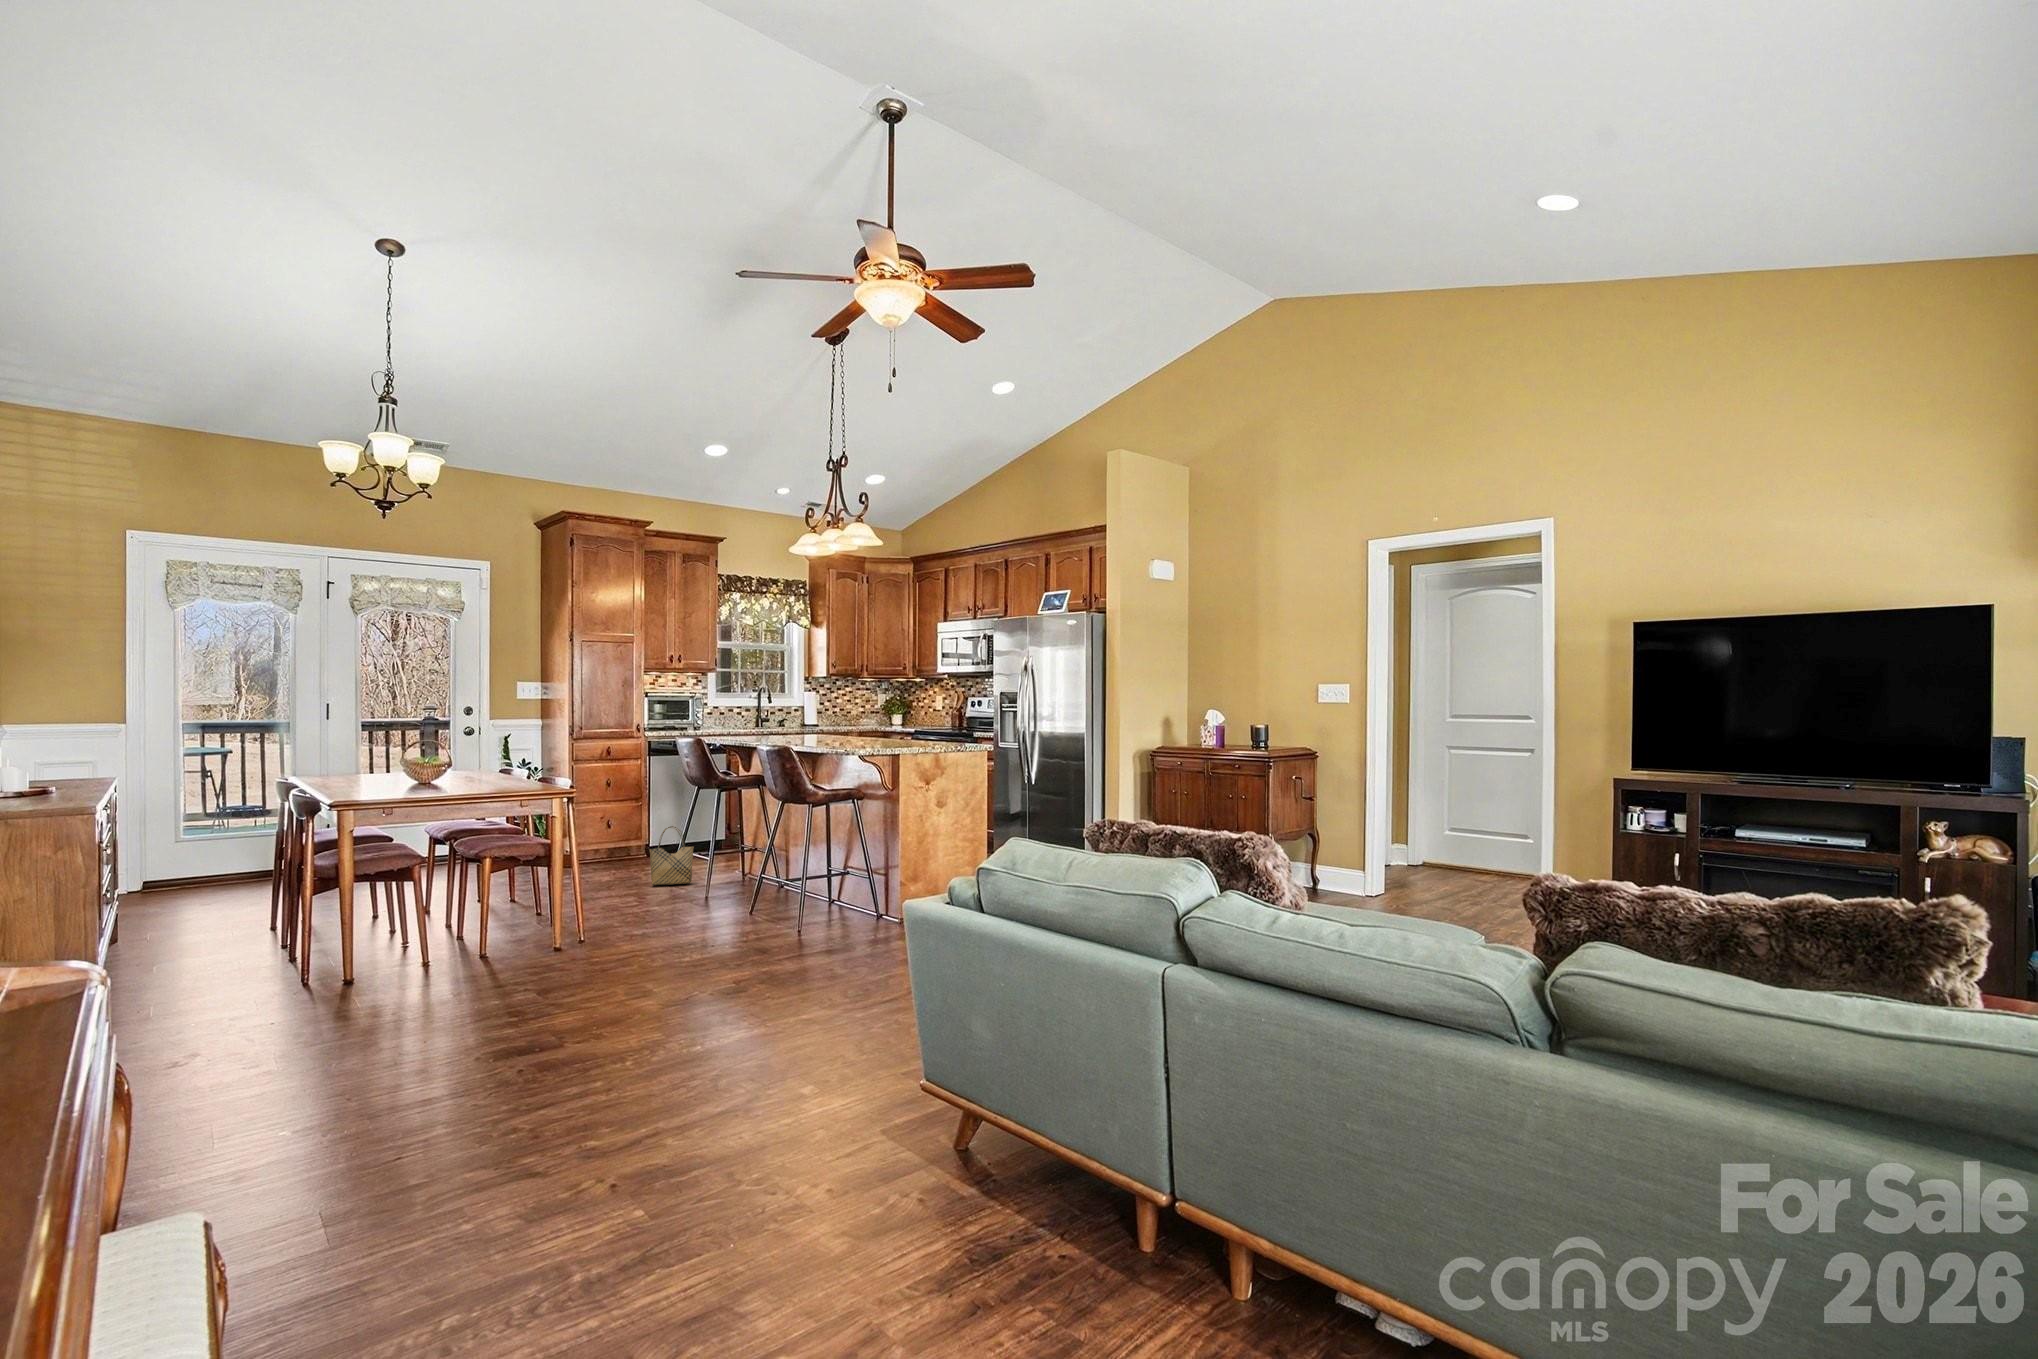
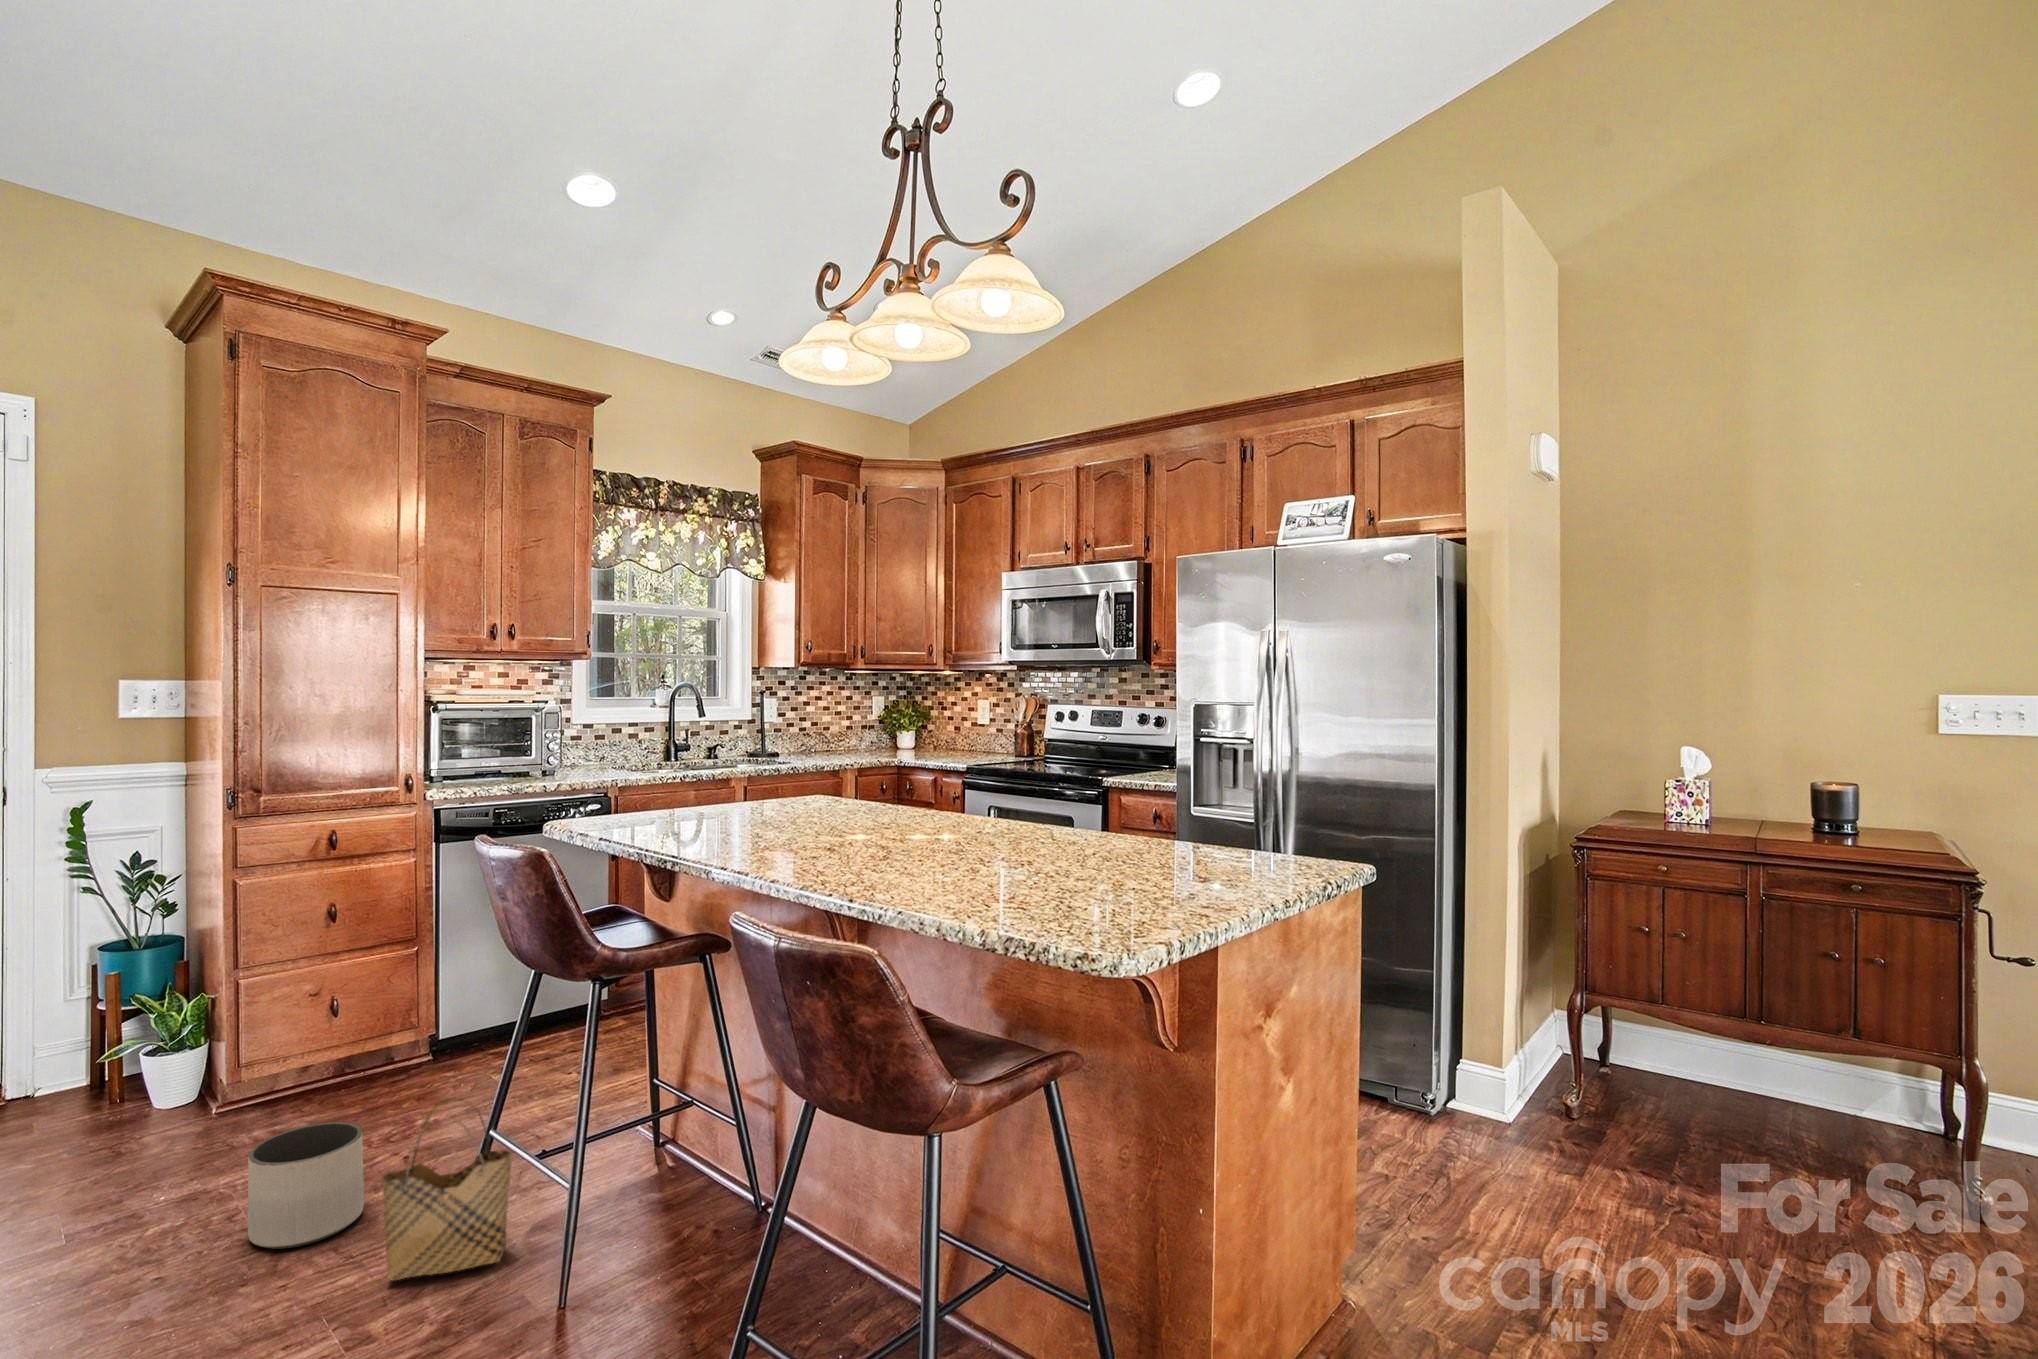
planter: none [598,845,637,882] -> present [248,1122,364,1249]

